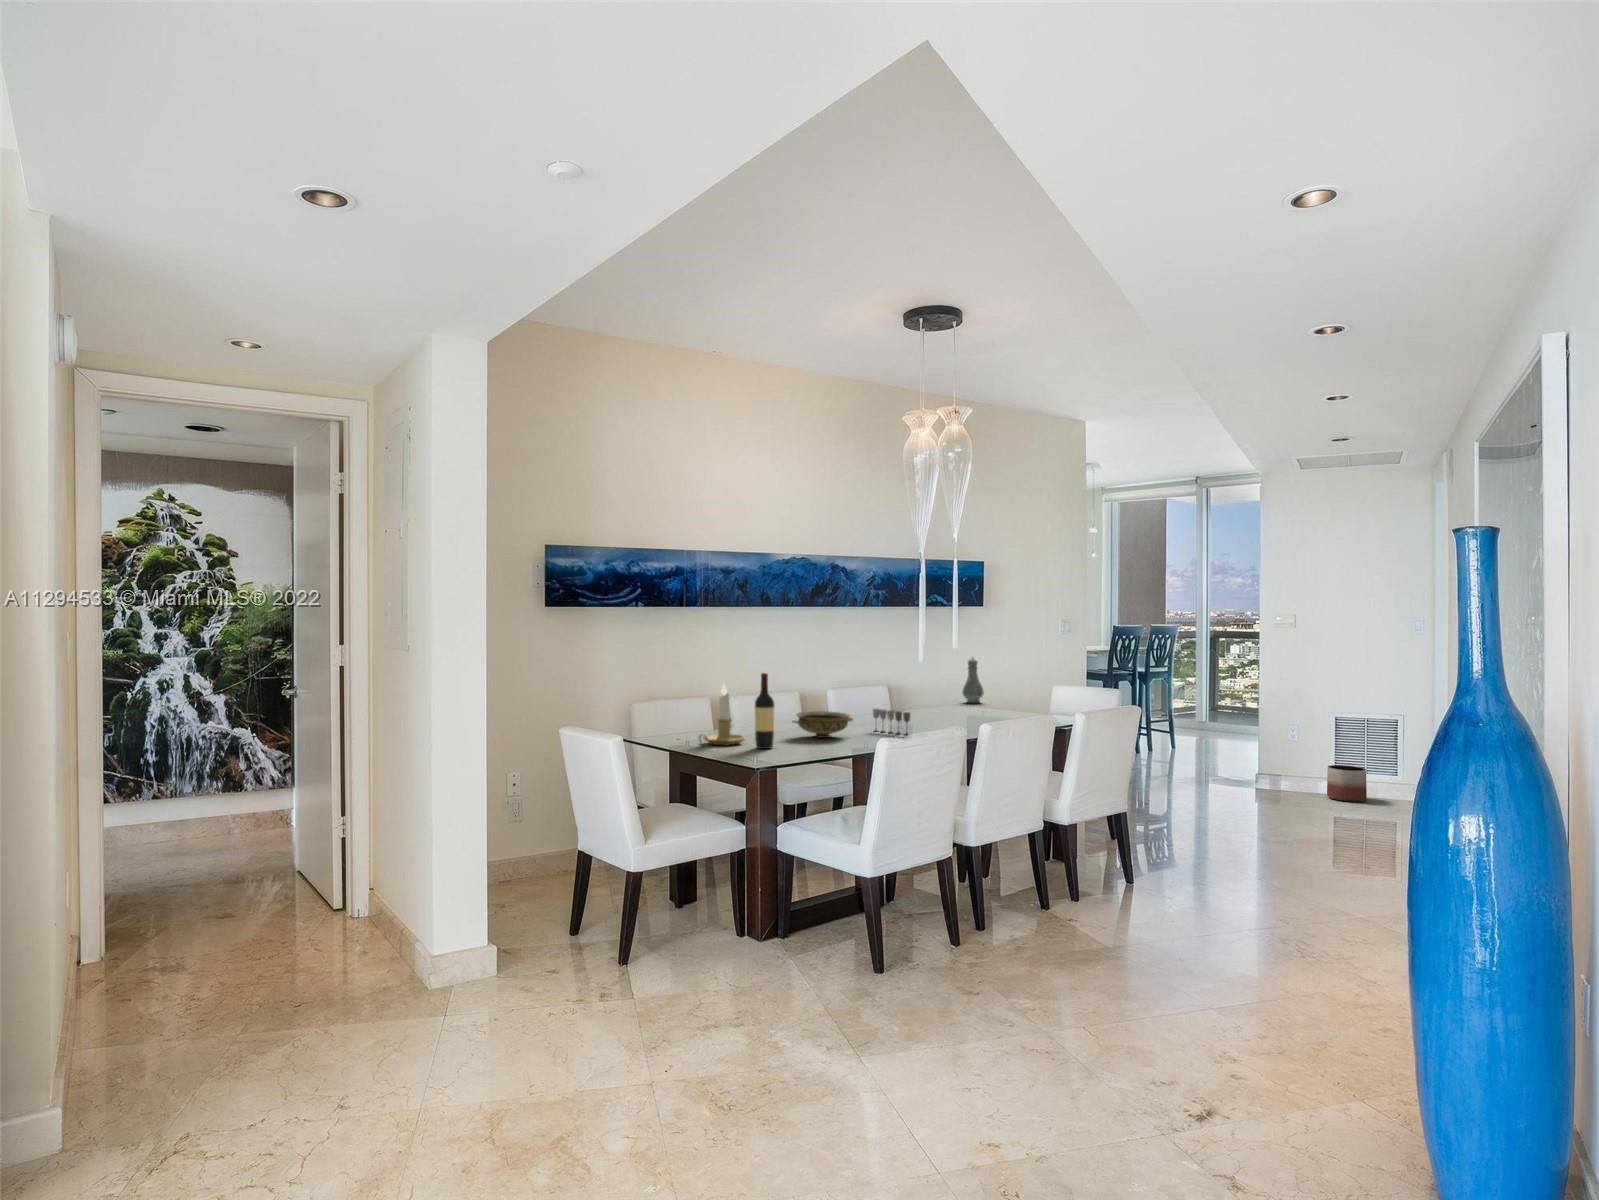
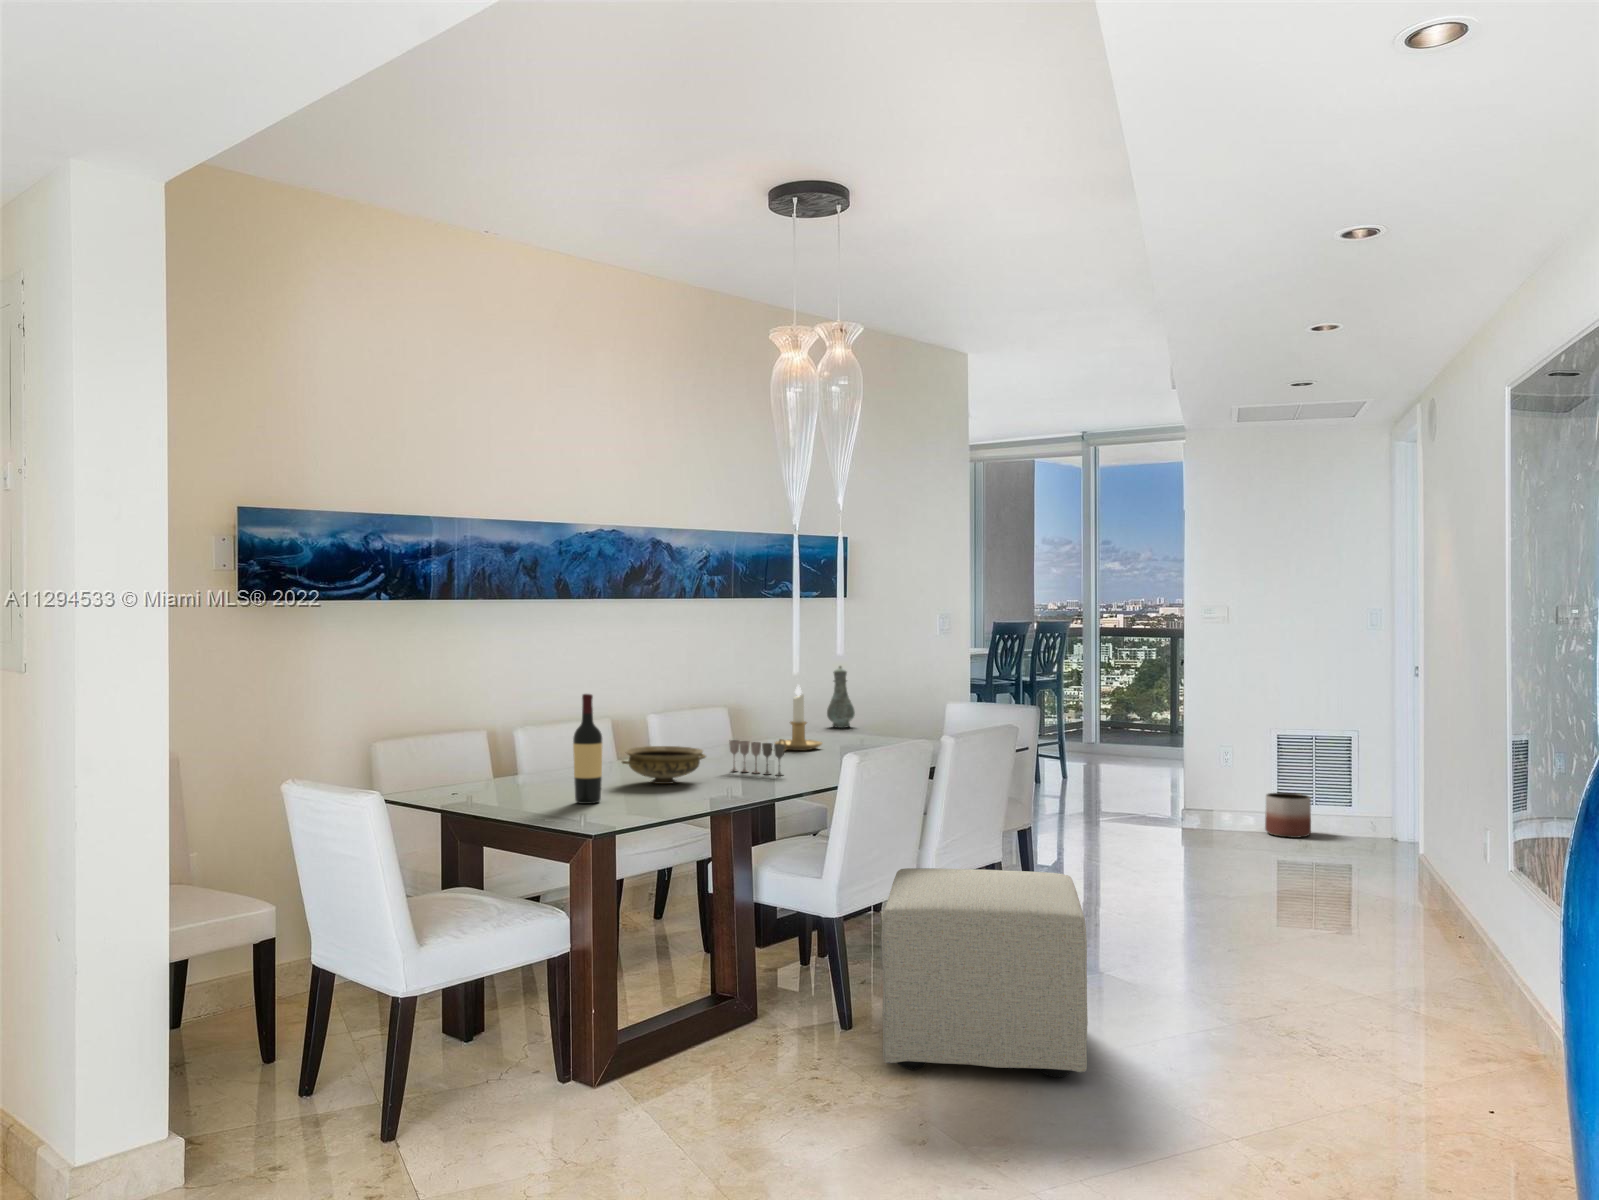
candlestick: present [699,685,745,745] -> present [775,685,822,751]
ottoman: none [963,805,1118,962] -> present [881,868,1088,1077]

